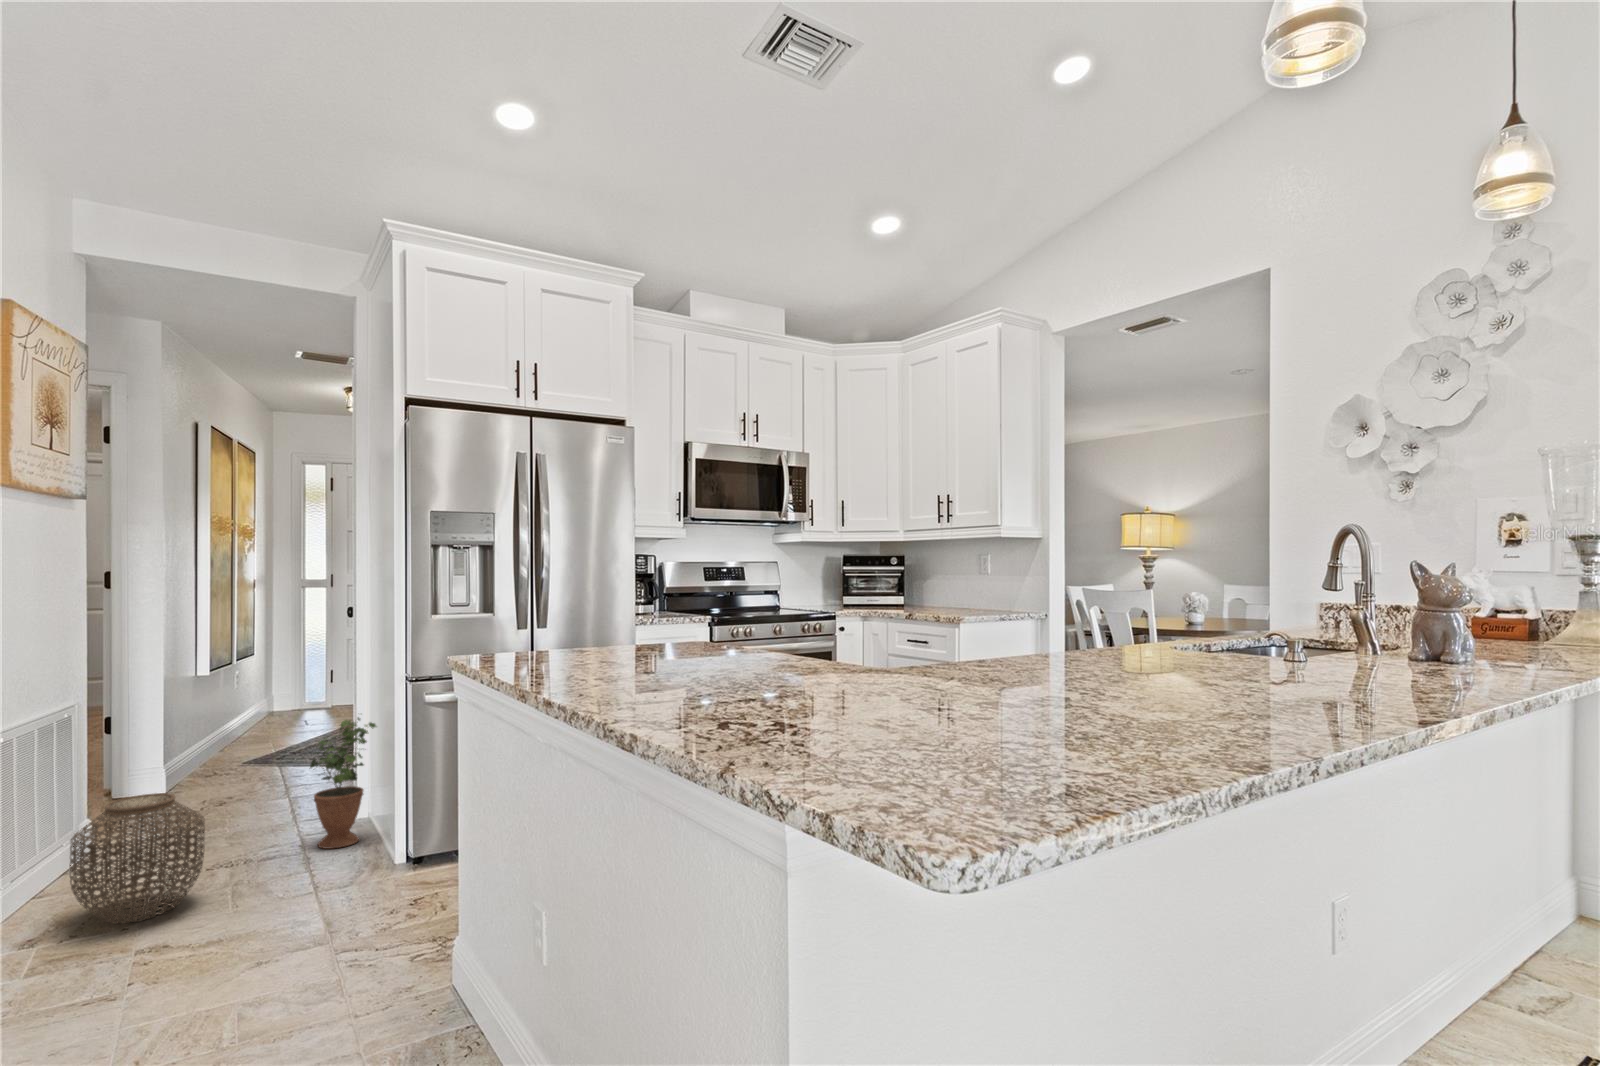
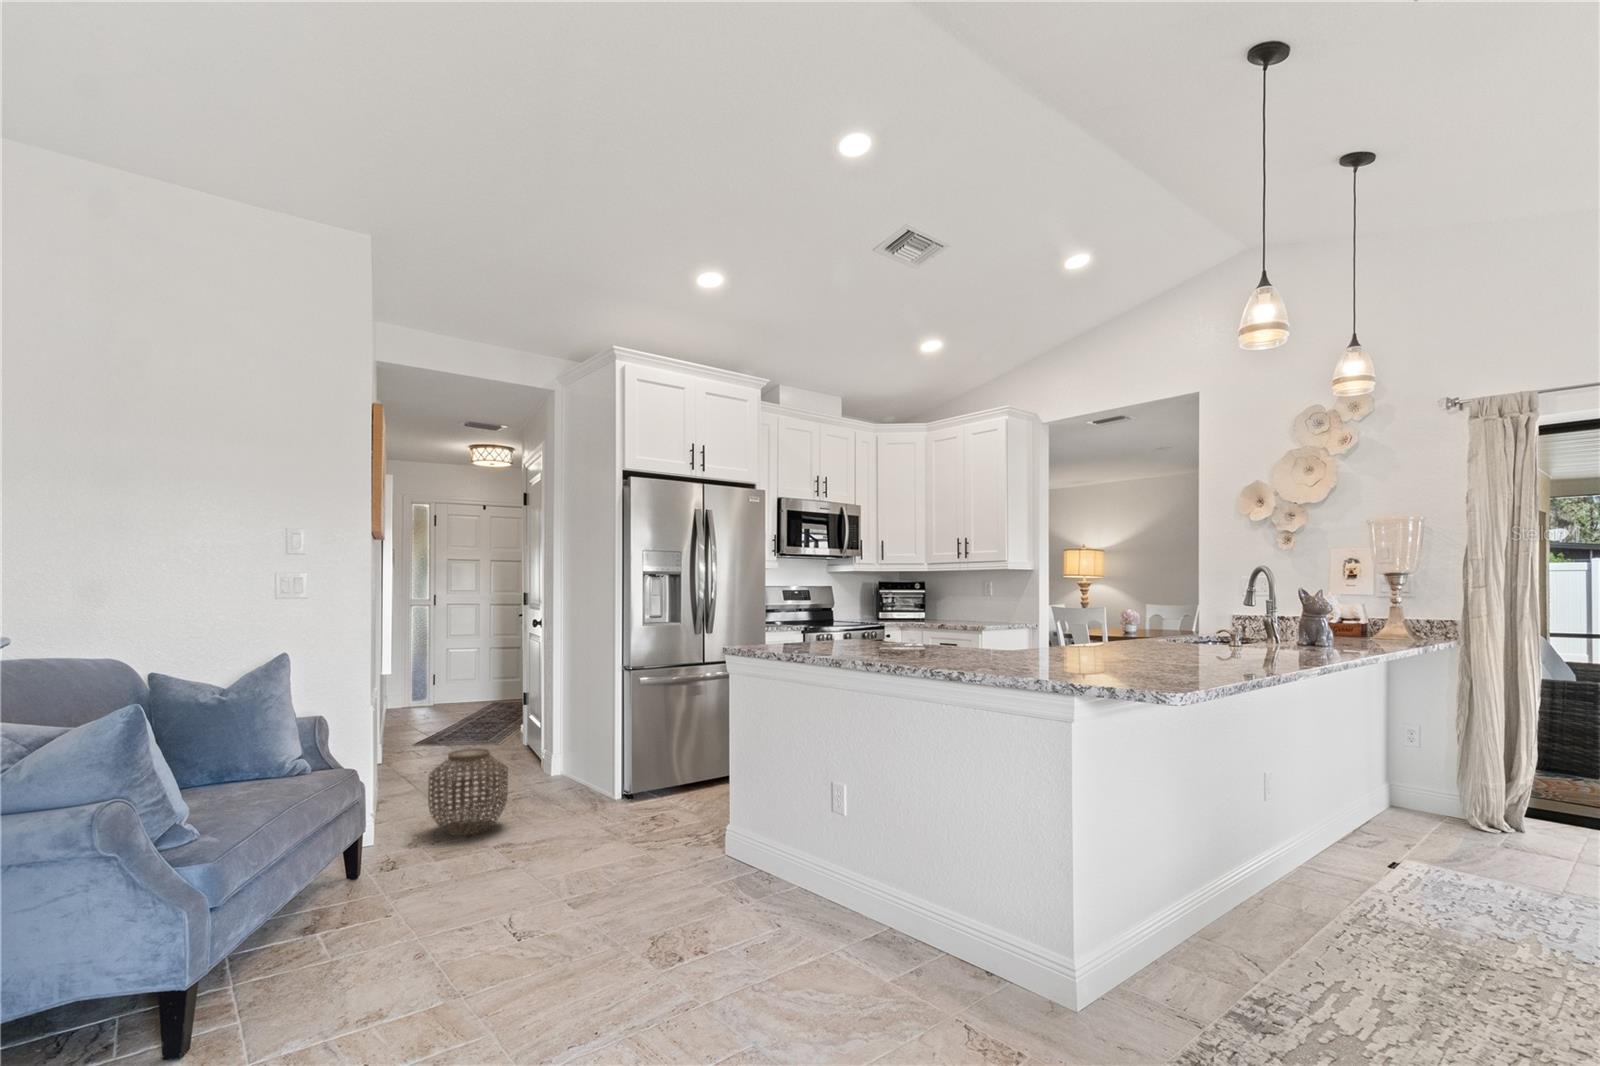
potted plant: present [310,717,376,849] -> none [538,697,585,795]

